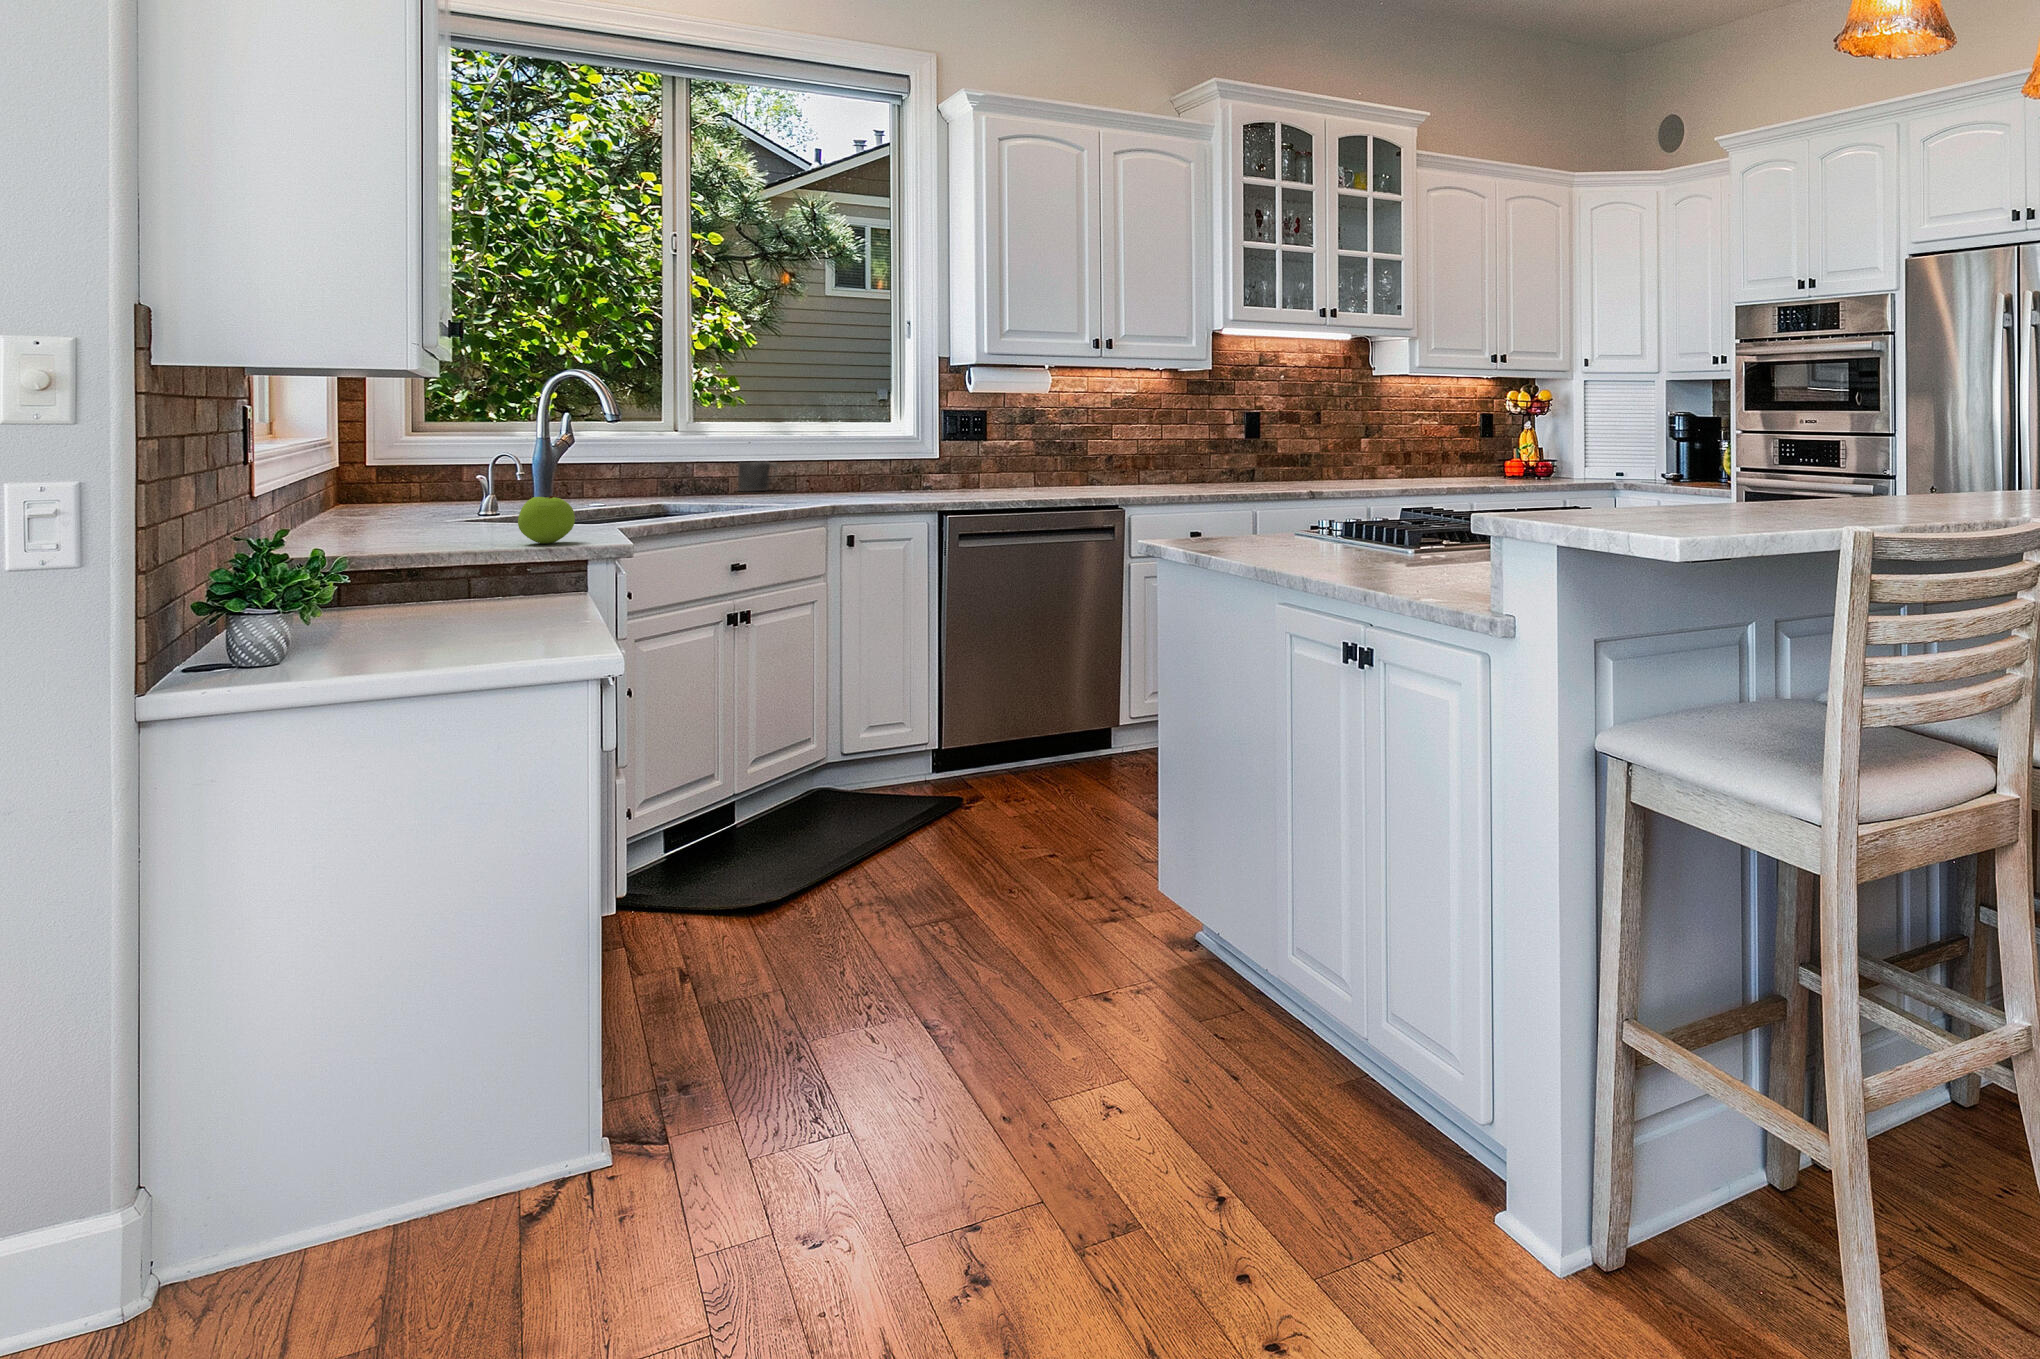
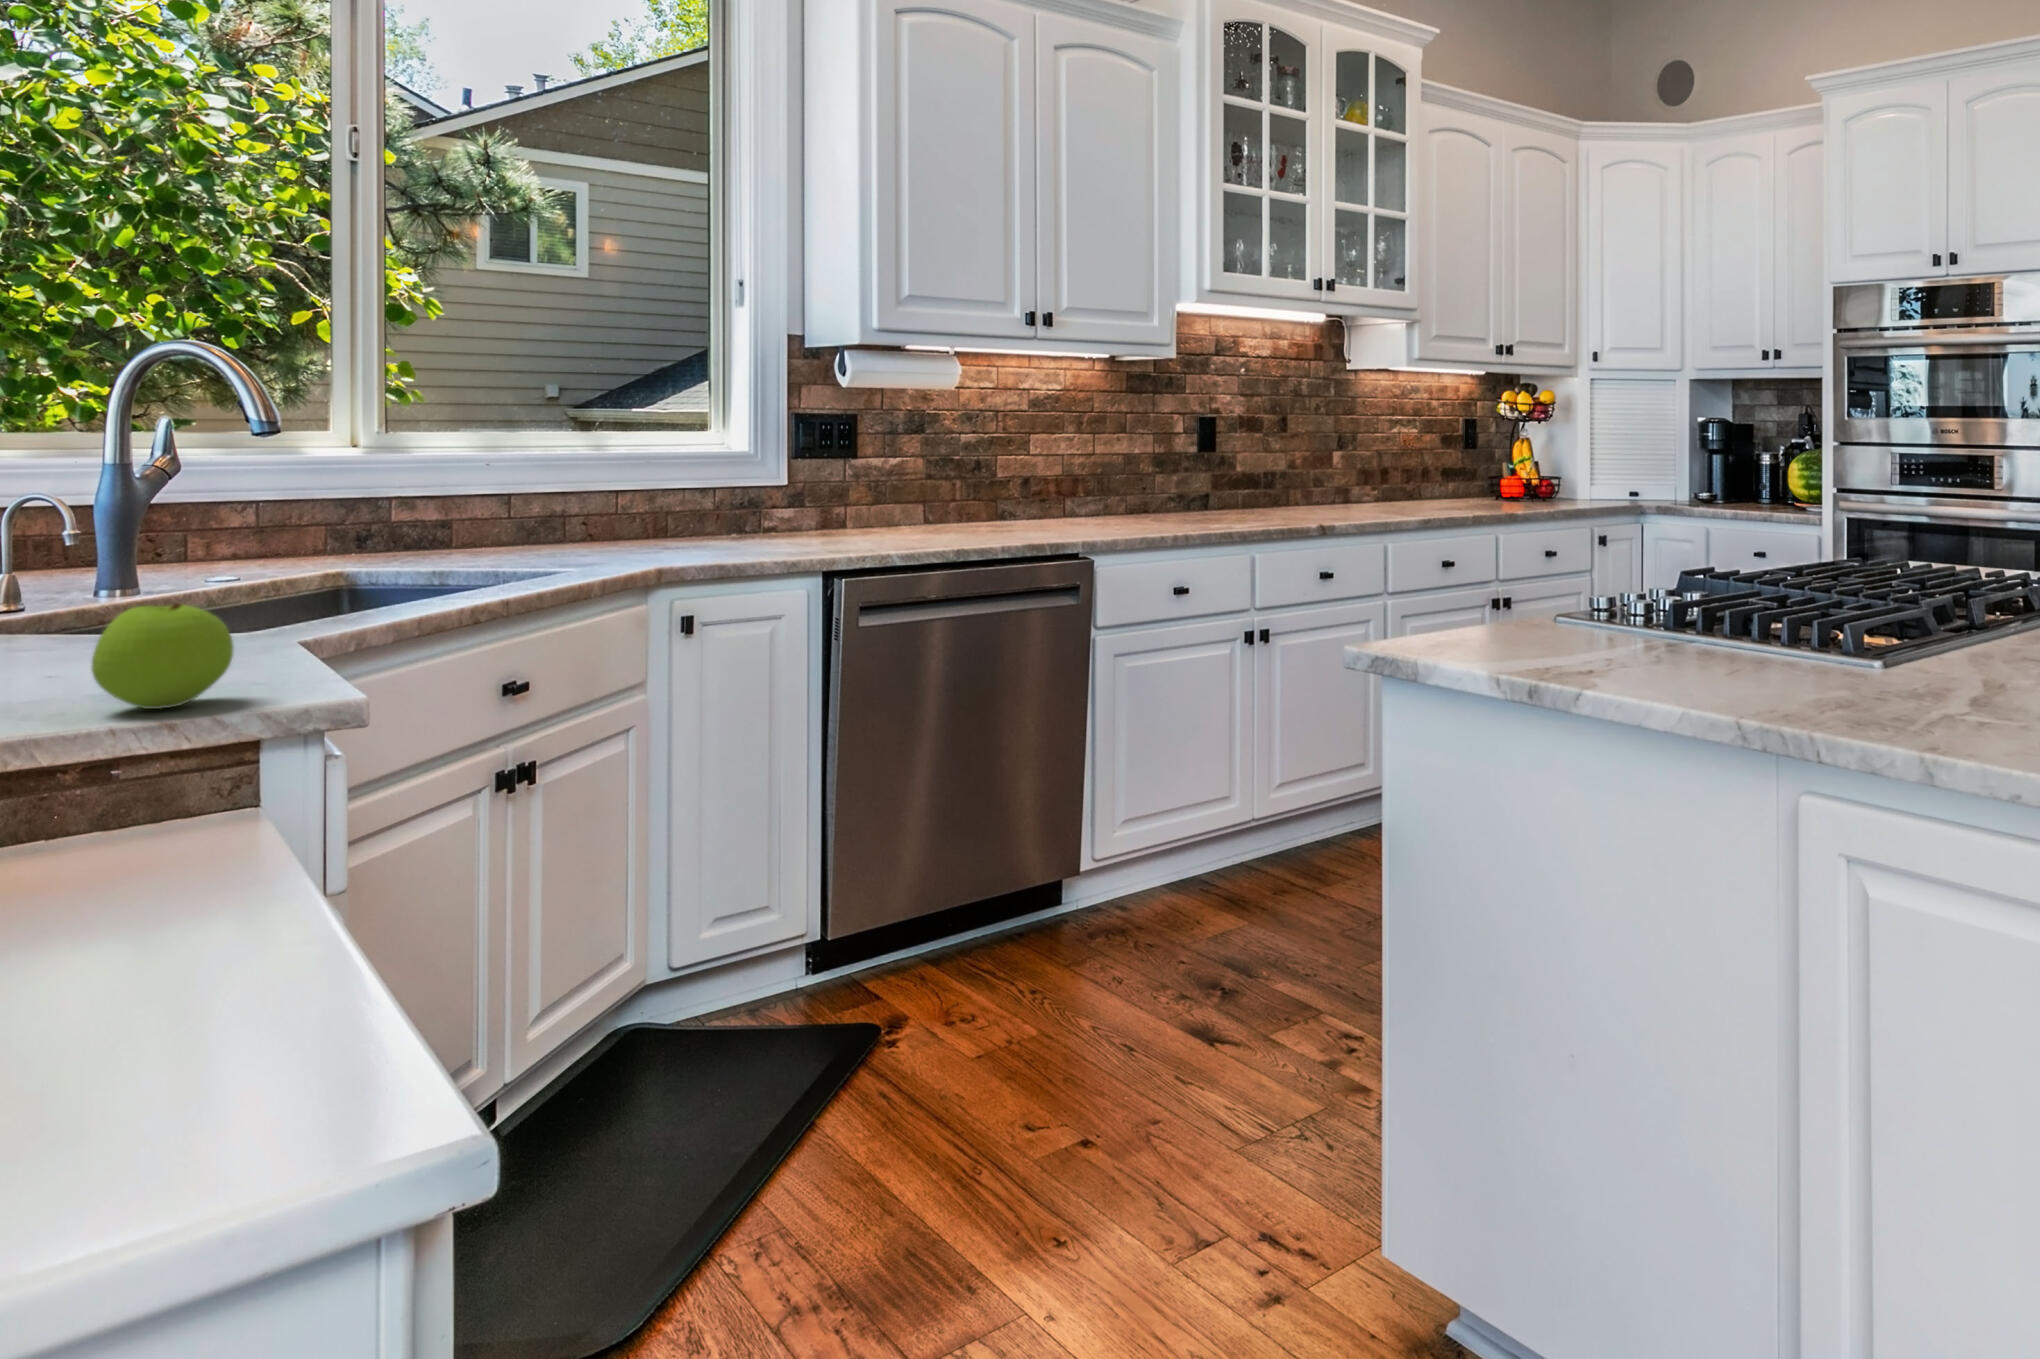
mug: present [738,462,778,491] -> none [467,495,540,544]

